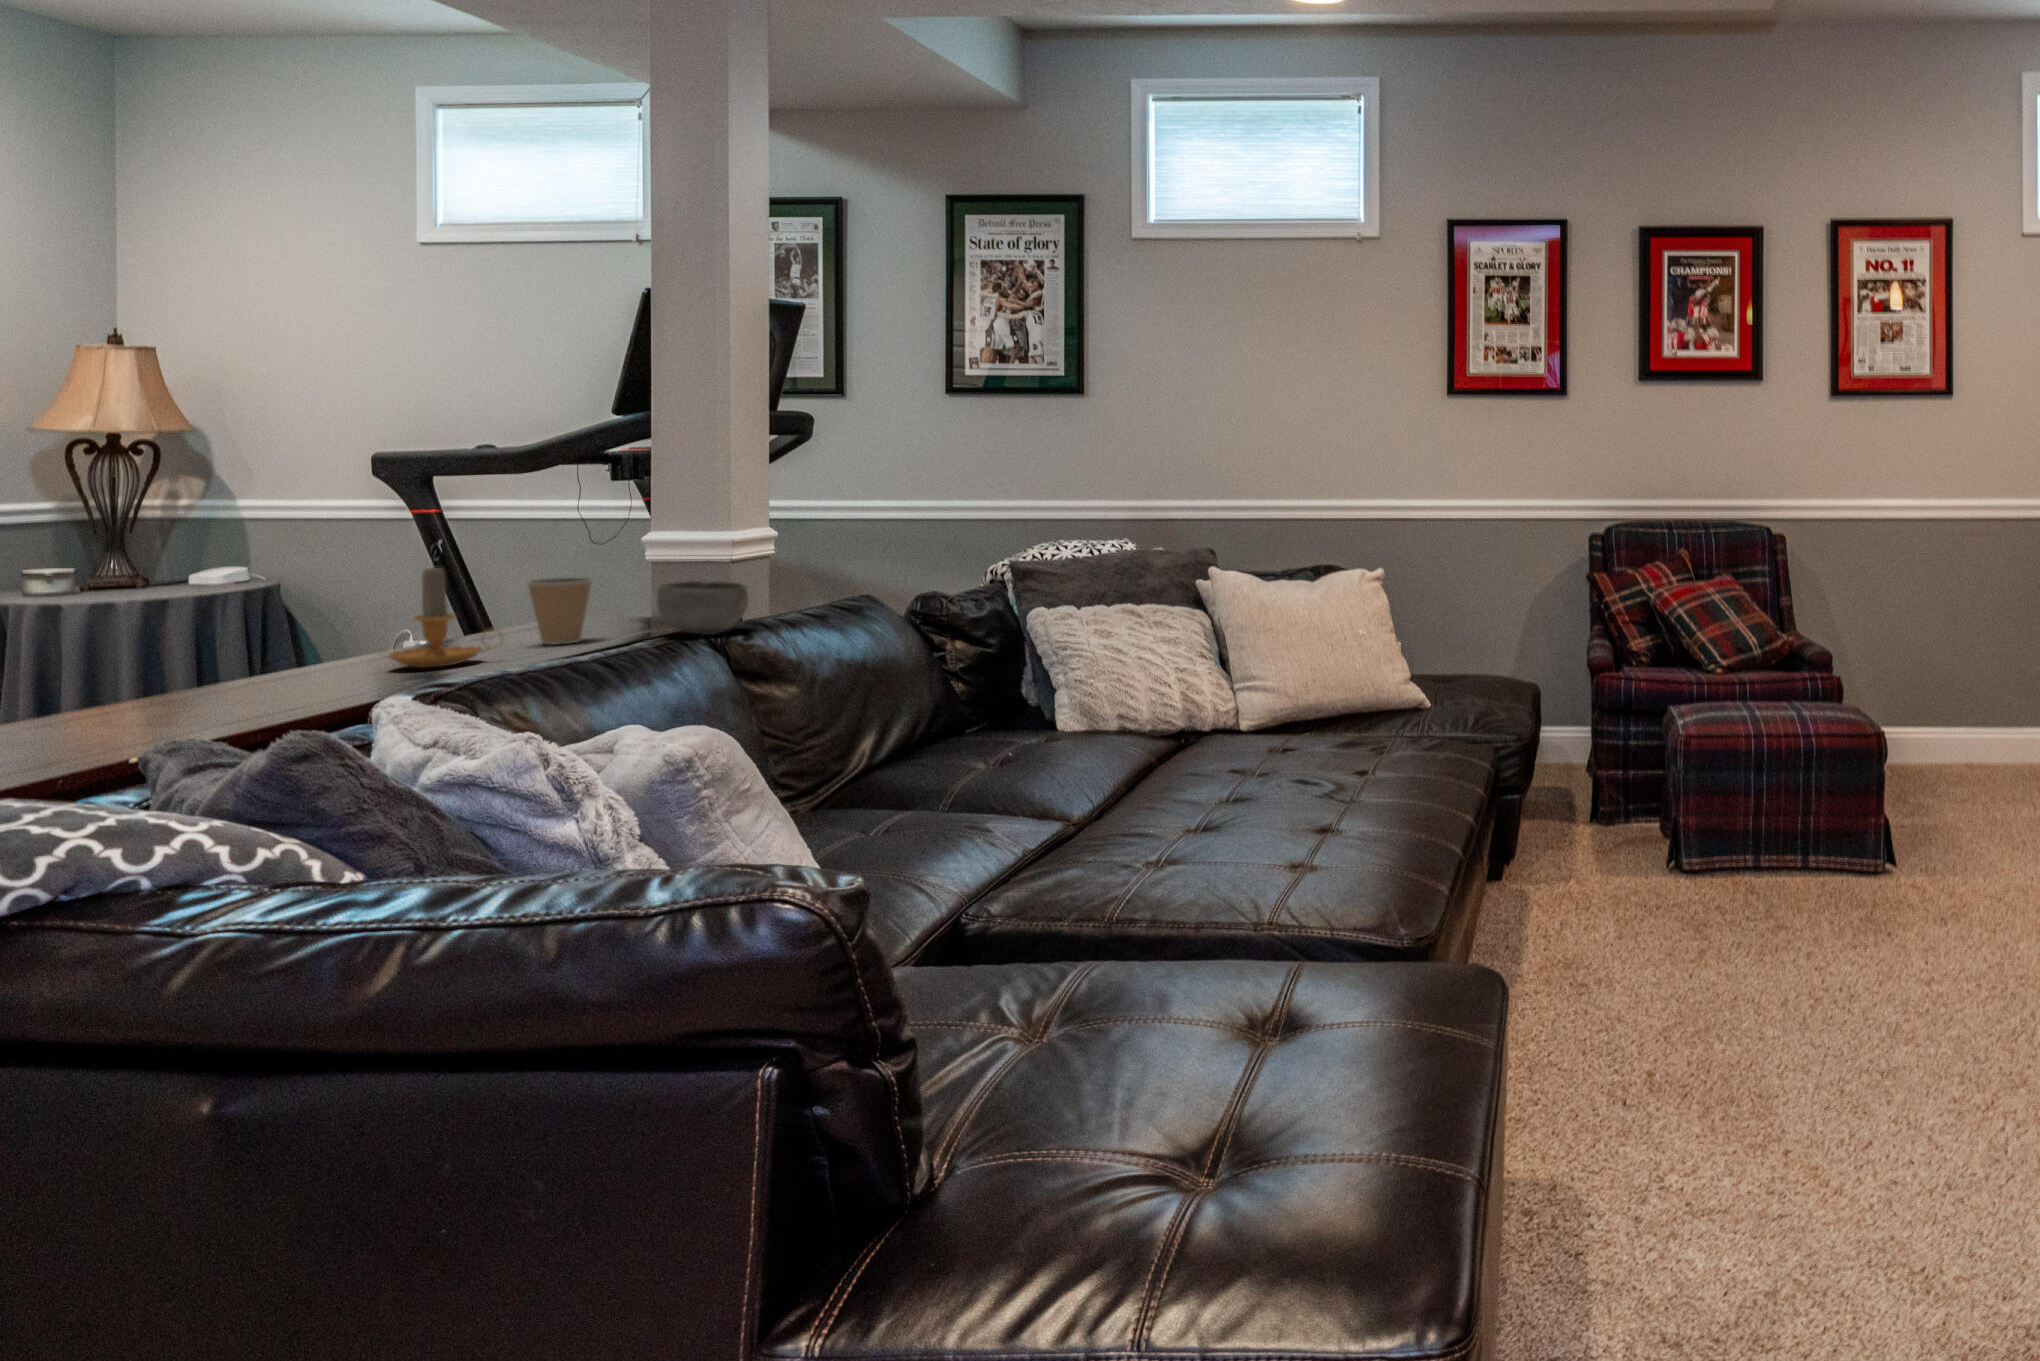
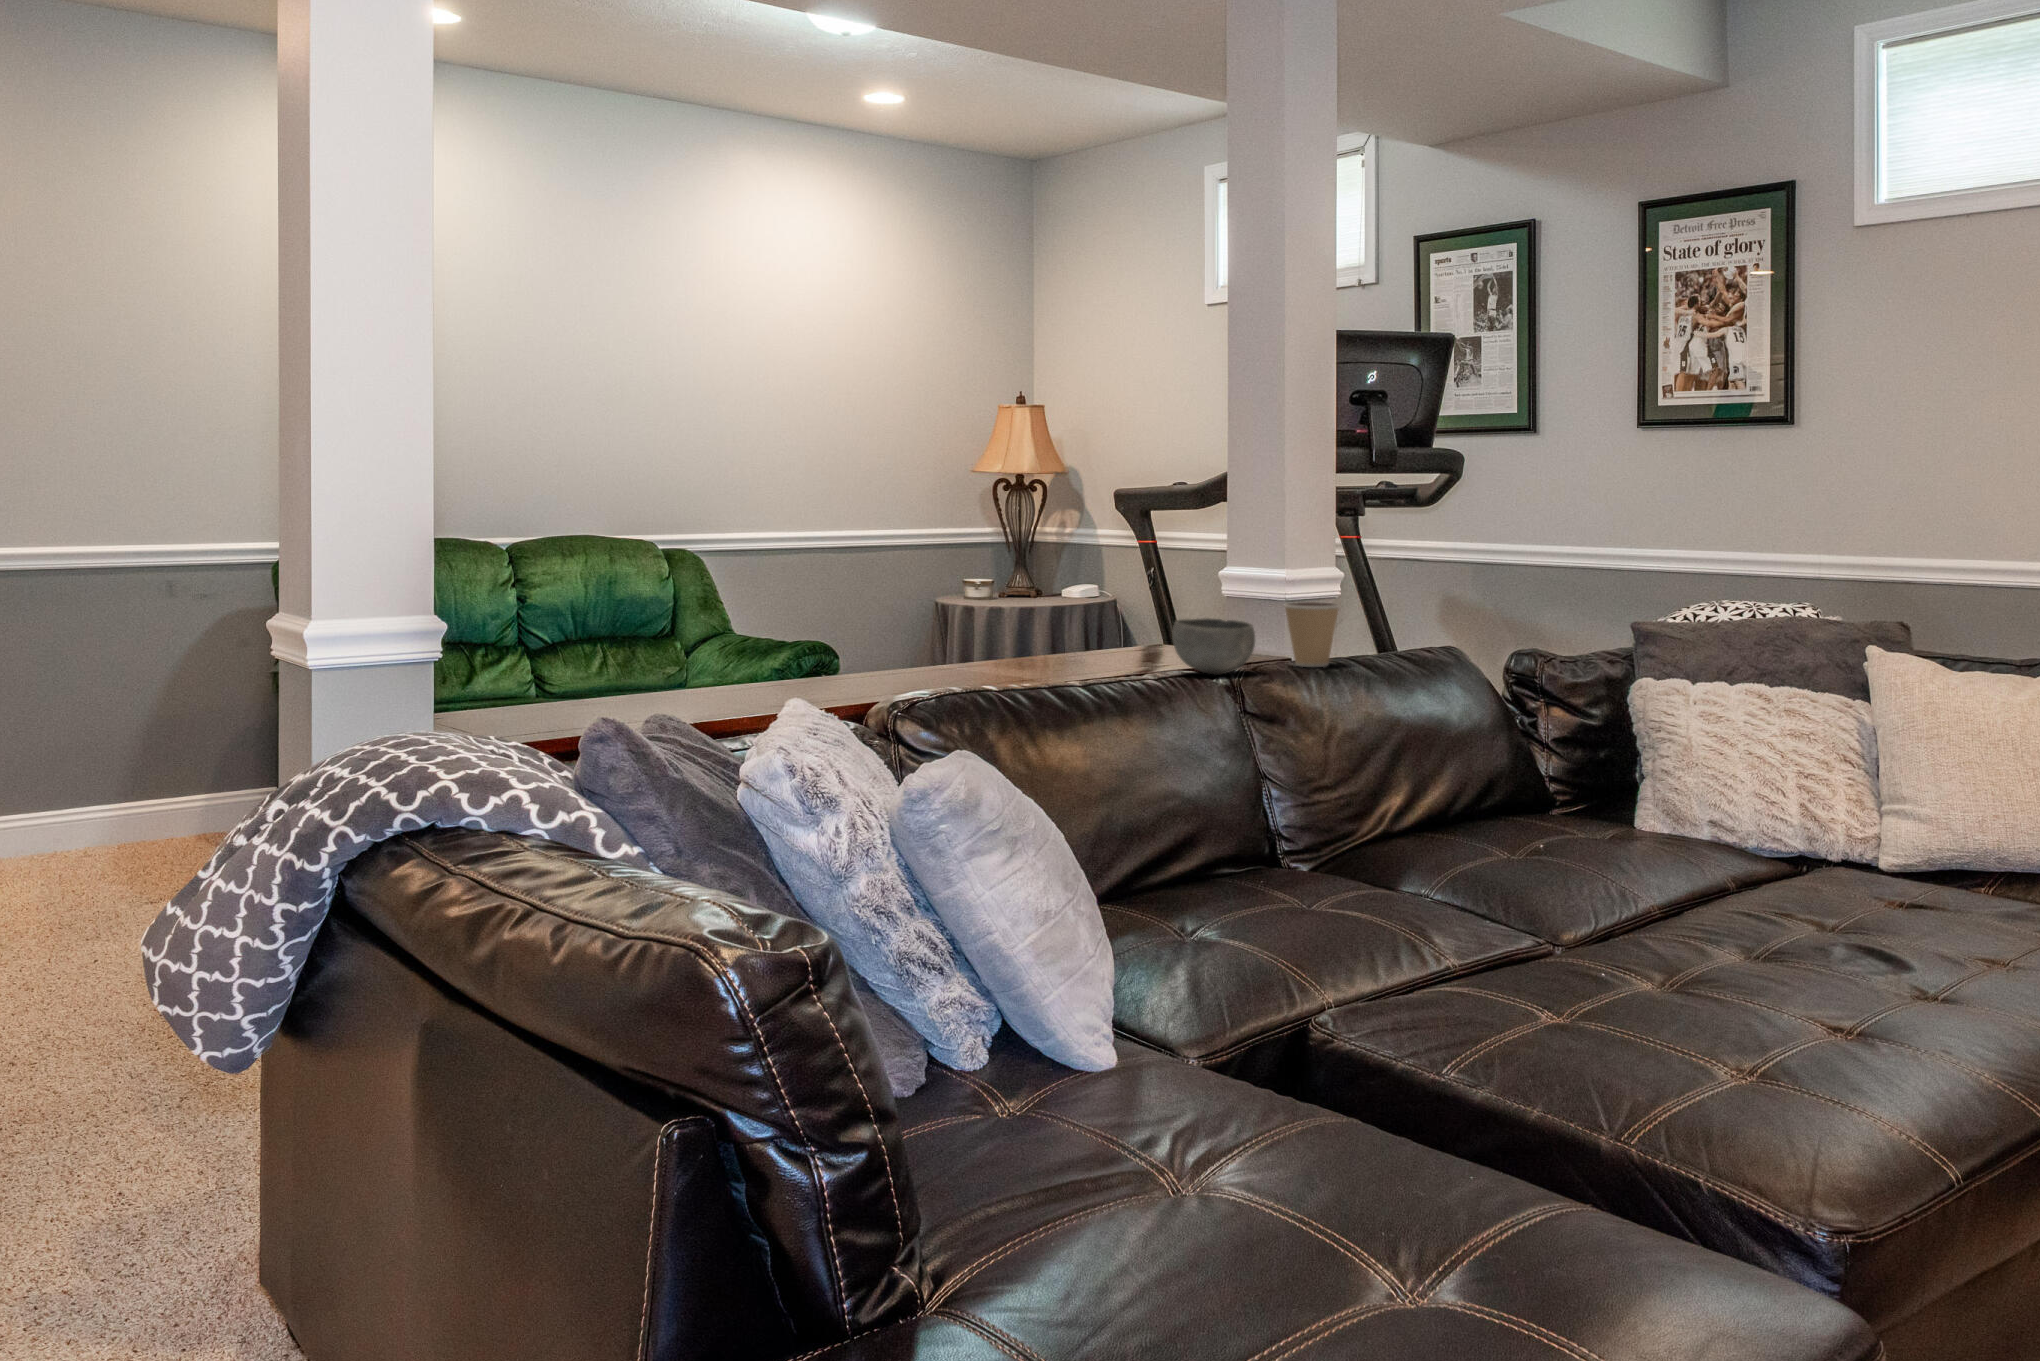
candle: present [388,568,491,667] -> none [952,586,1035,681]
coffee cup: present [528,578,591,645] -> present [1285,602,1339,667]

